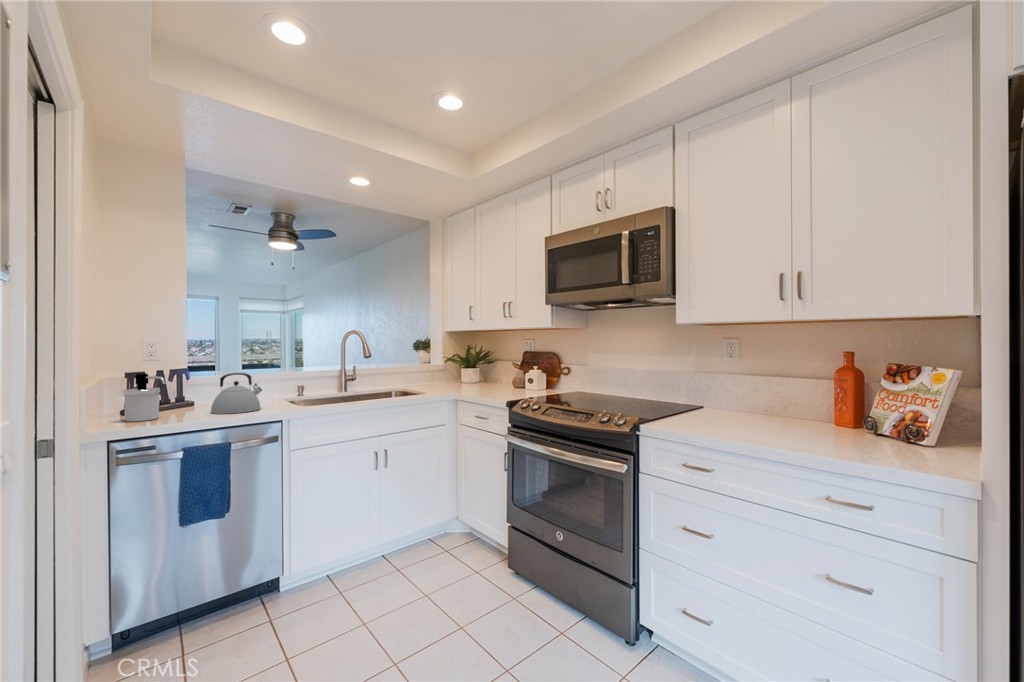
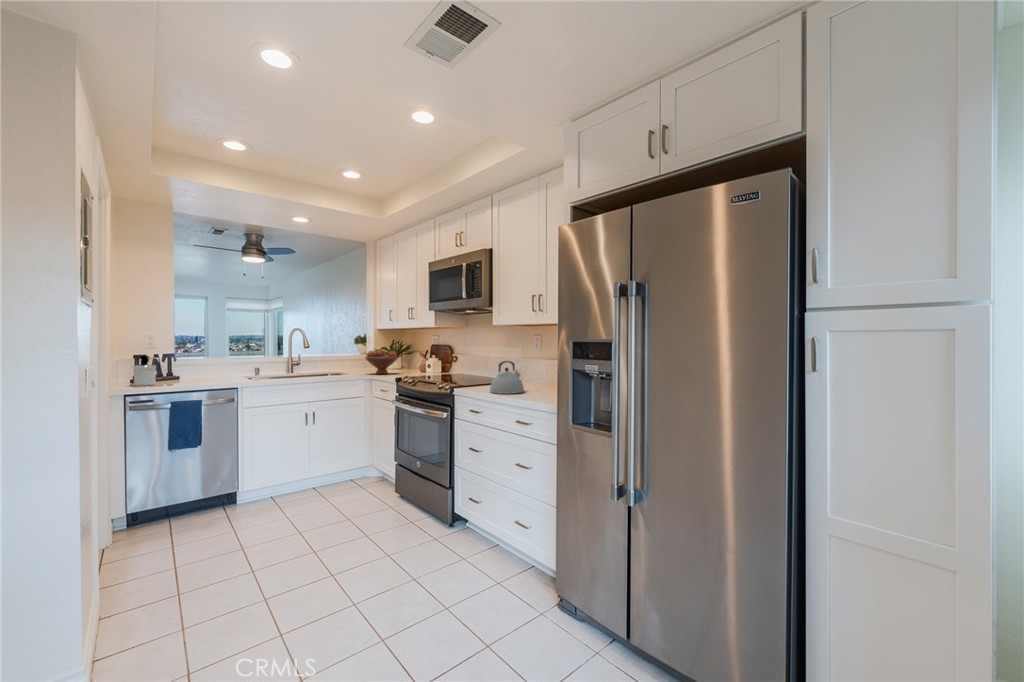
fruit bowl: none [442,359,486,392] -> present [365,350,398,374]
kettle: present [211,373,262,414] -> present [490,361,524,394]

